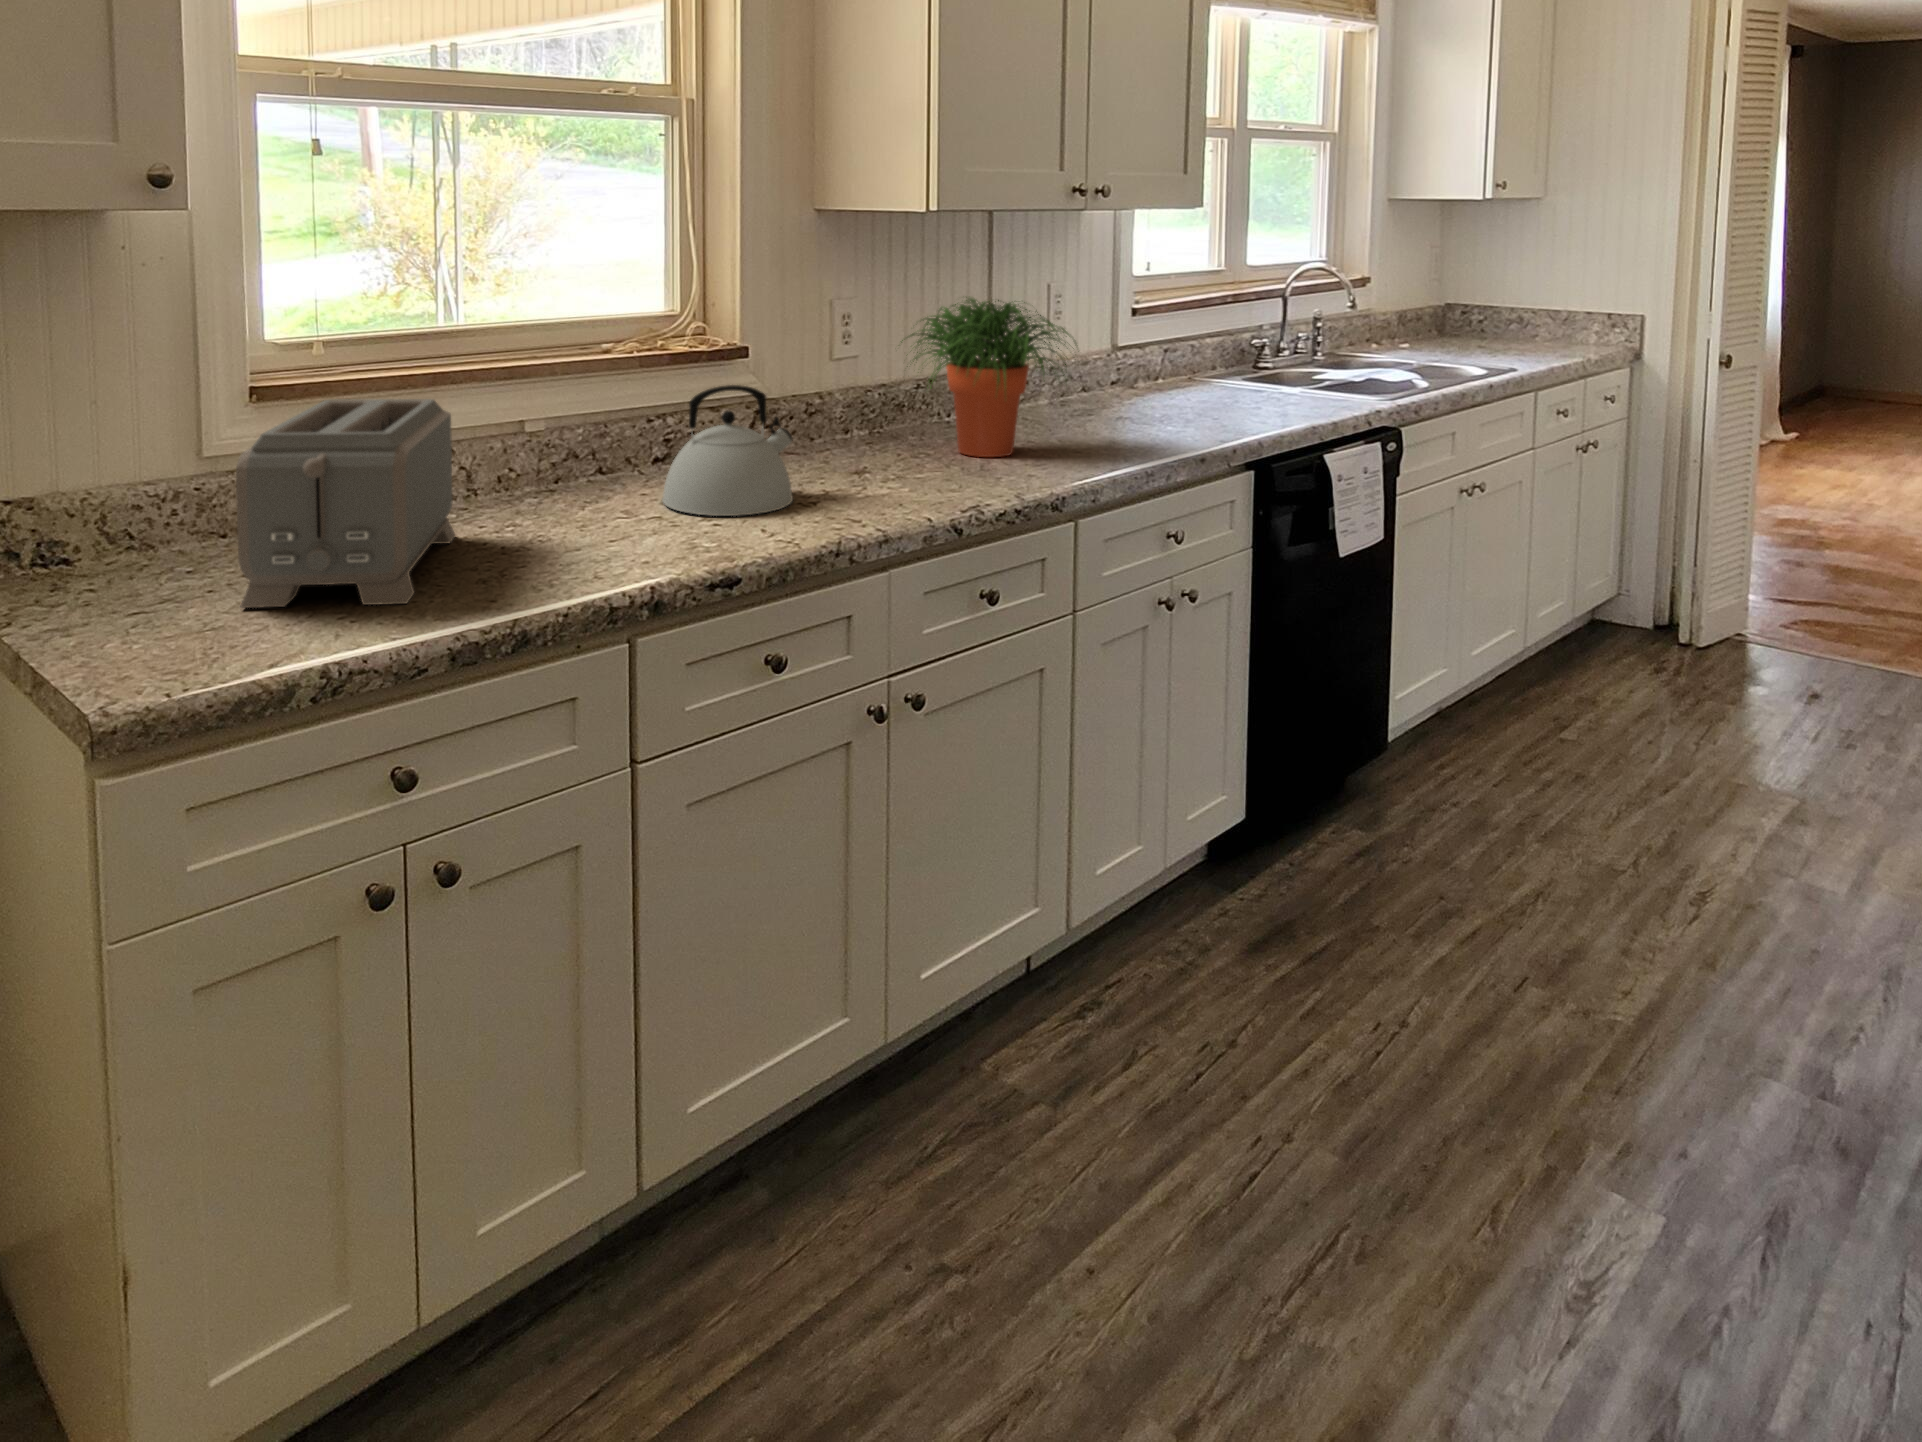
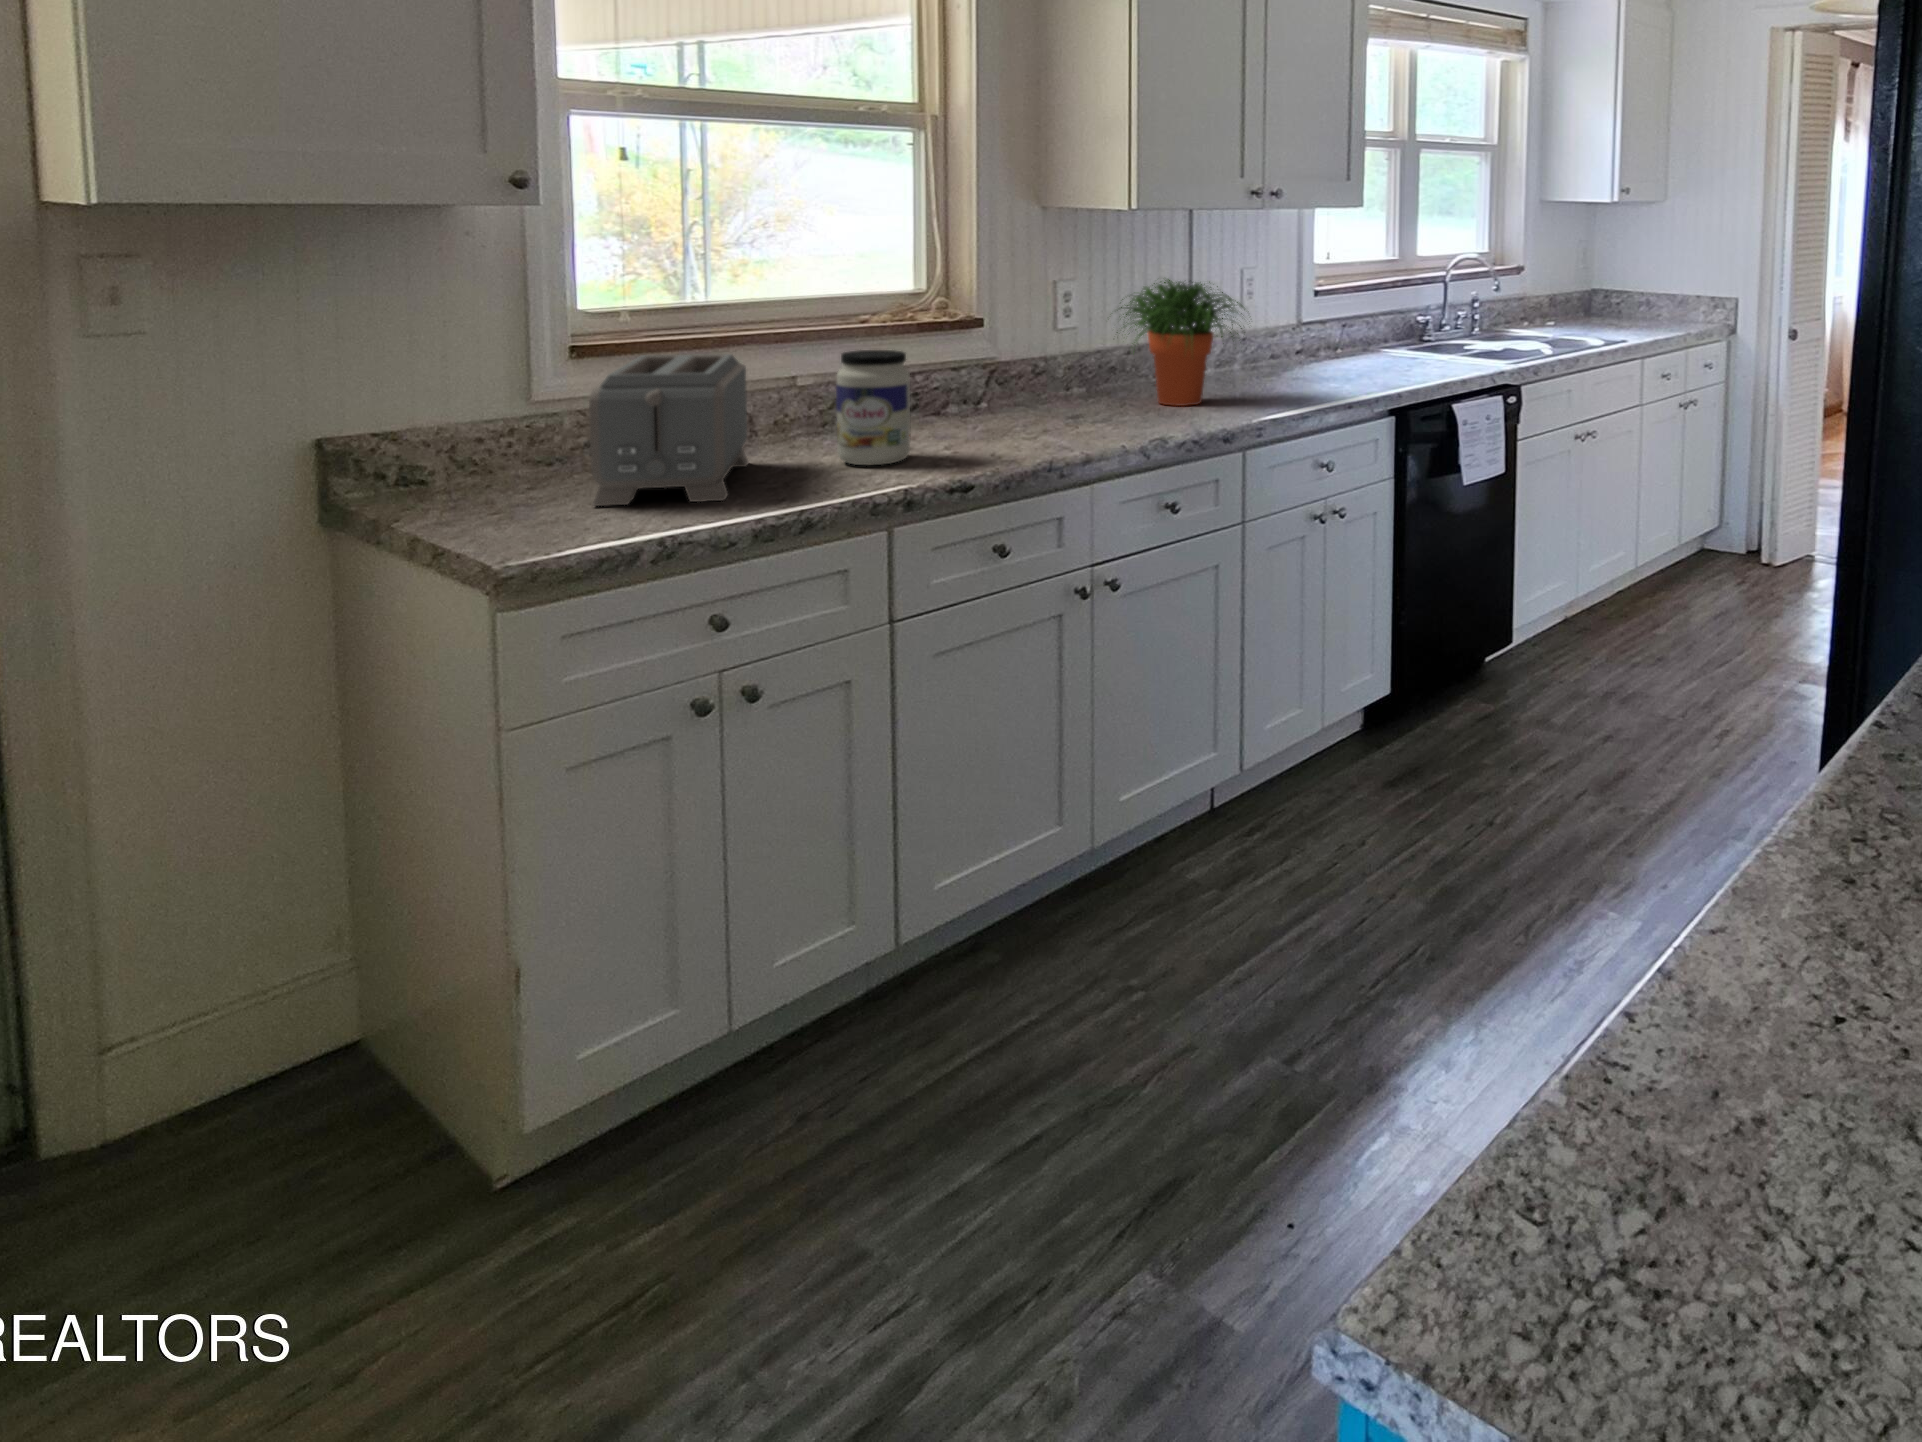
kettle: present [662,385,793,516] -> none [915,346,1021,446]
jar: none [562,394,653,546] -> present [836,350,910,465]

